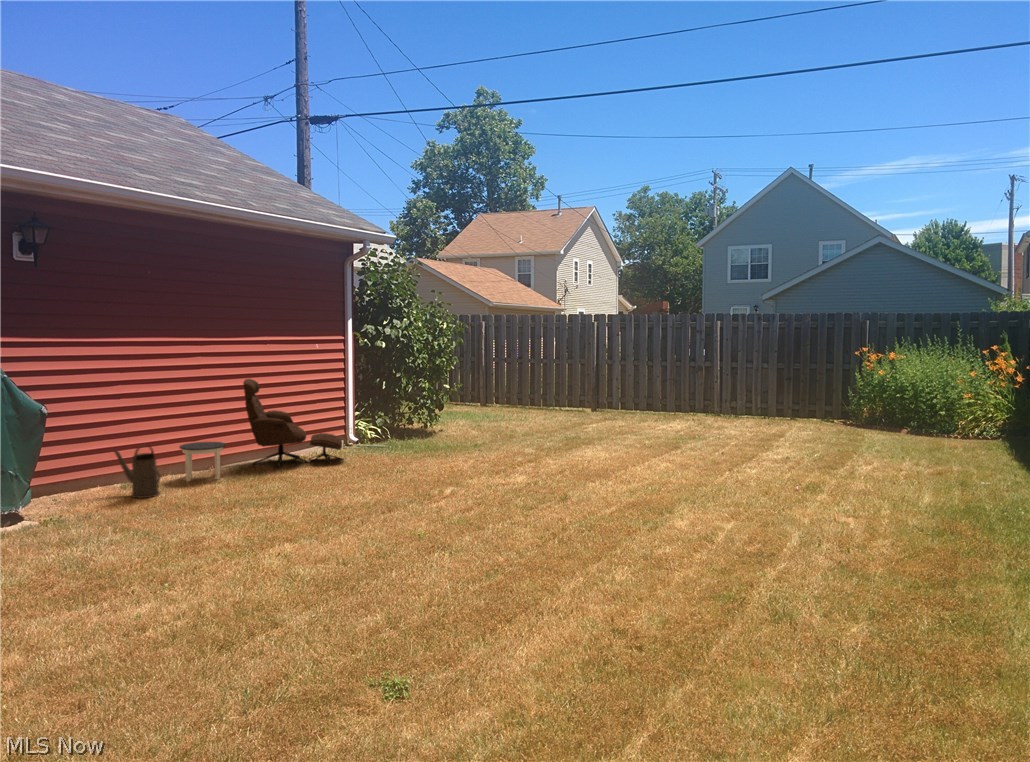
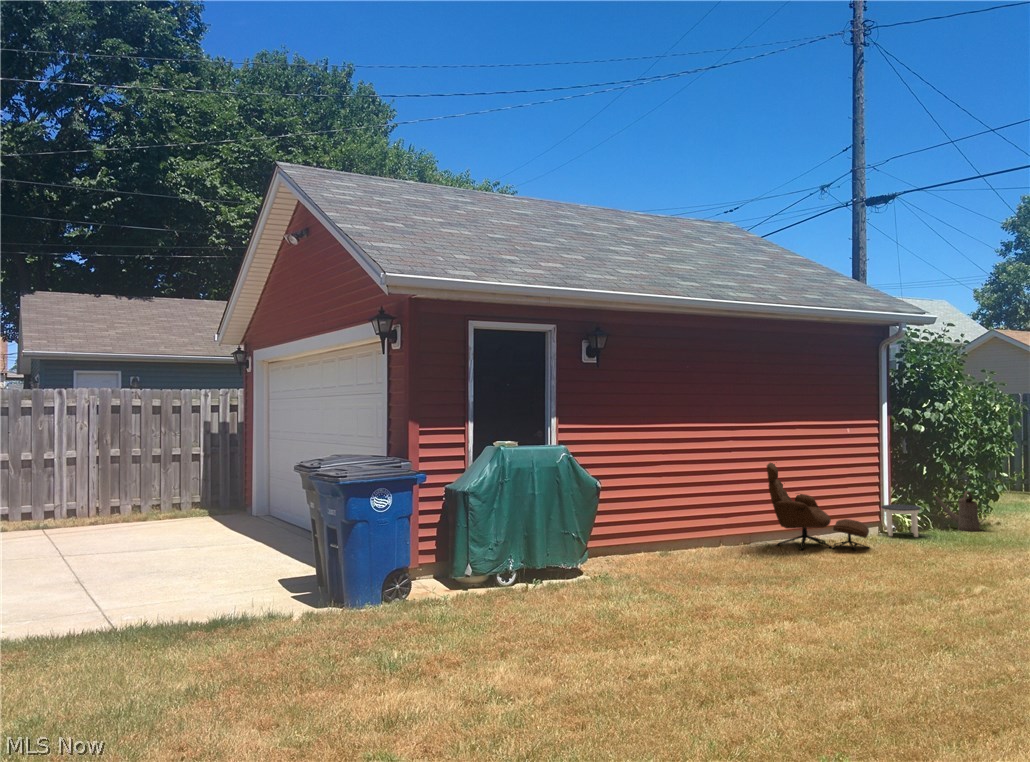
round table: present [179,442,226,481] -> present [881,504,921,537]
watering can: present [114,445,161,498] -> present [934,491,986,531]

